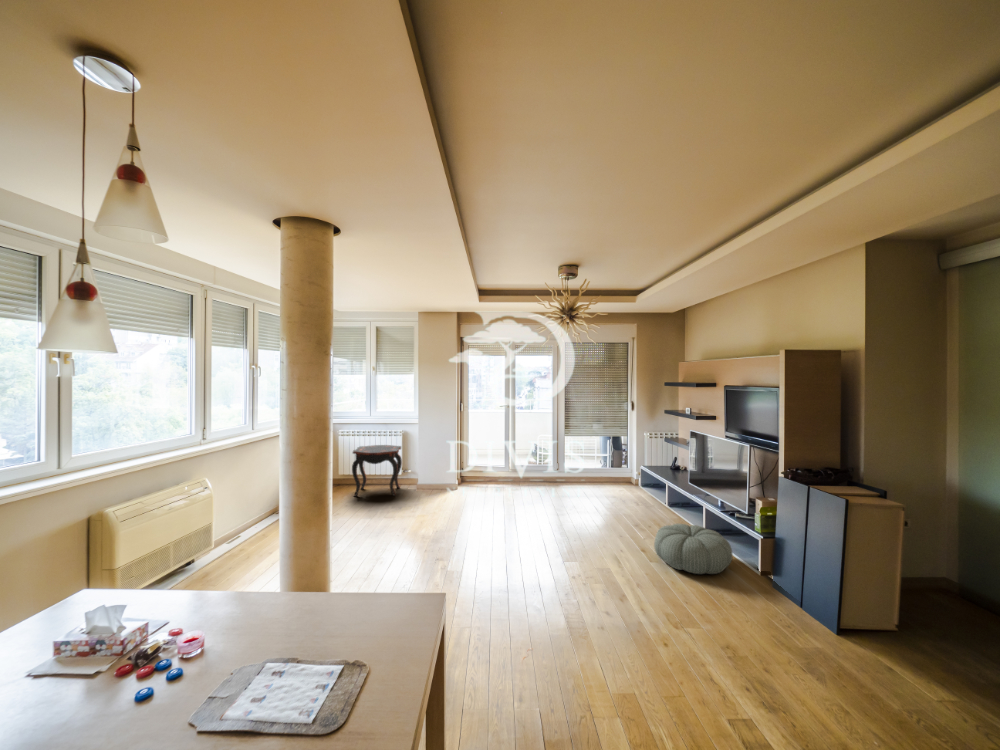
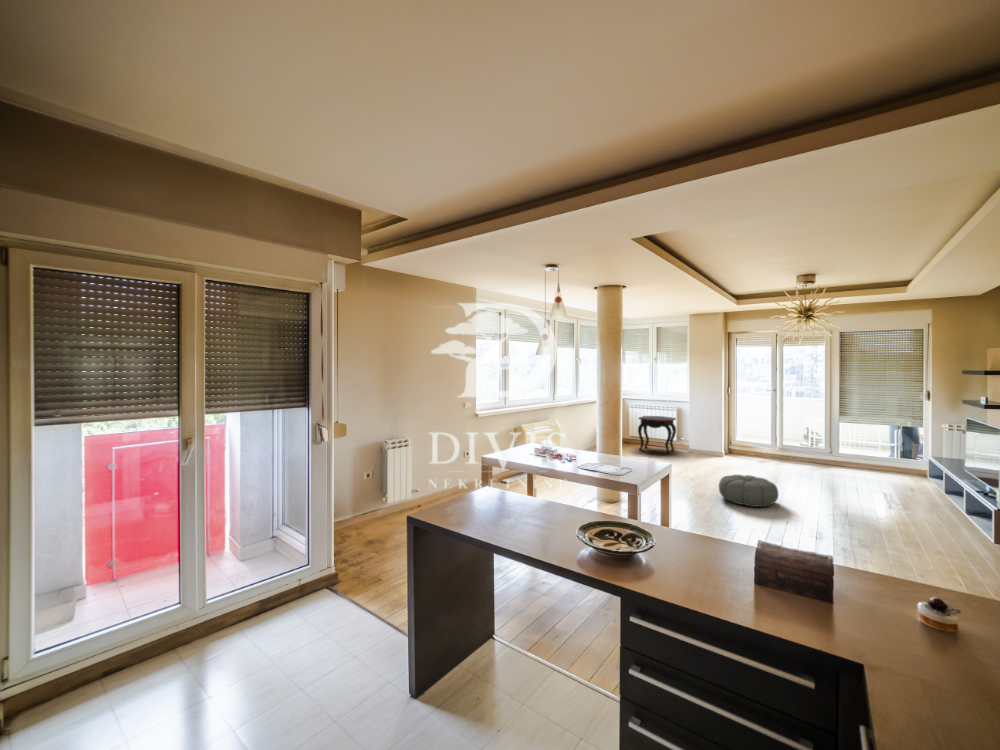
pouf: present [654,524,733,574] -> present [719,475,778,507]

